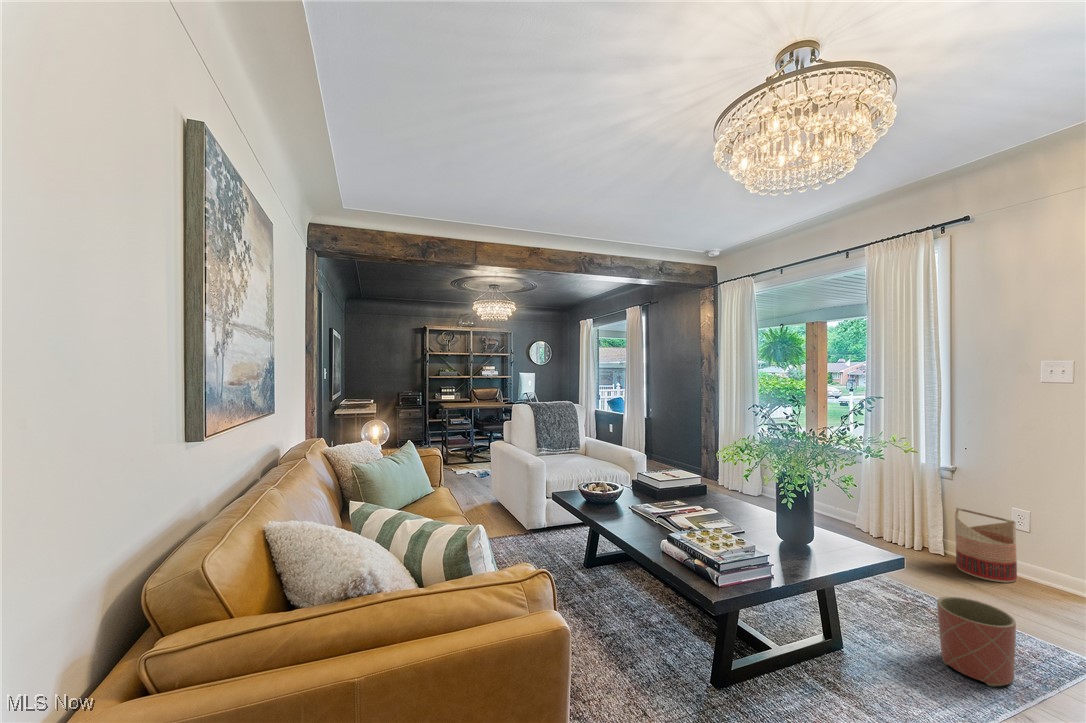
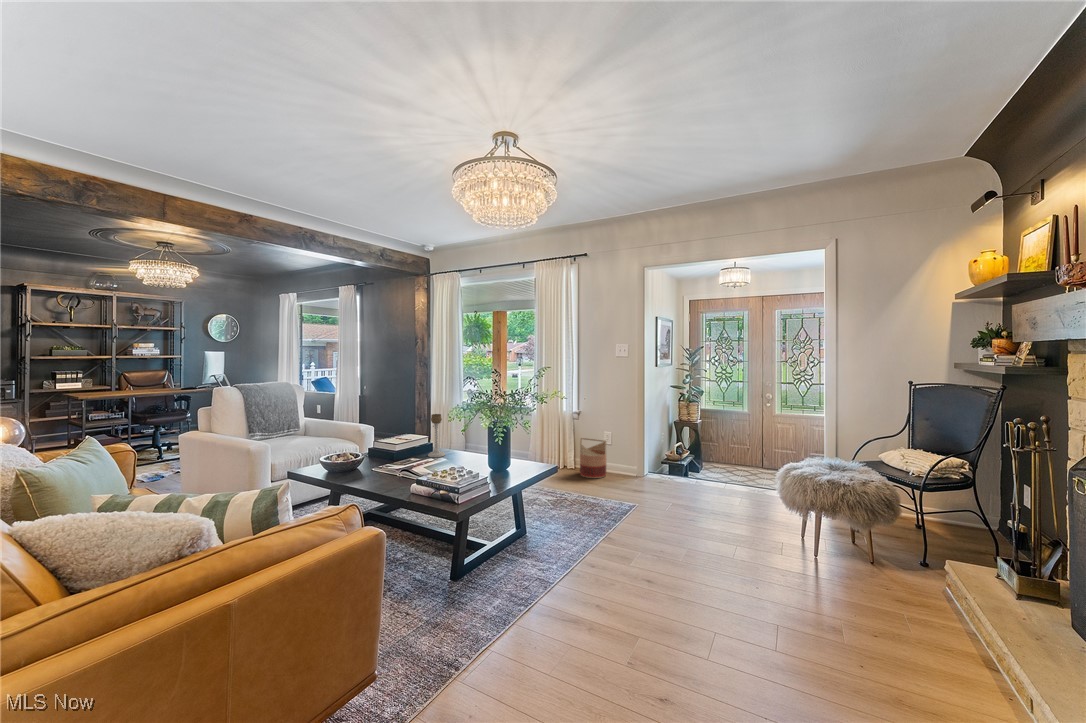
candle holder: none [699,449,721,504] -> present [428,414,445,457]
planter: present [937,597,1016,686] -> none [573,486,606,529]

